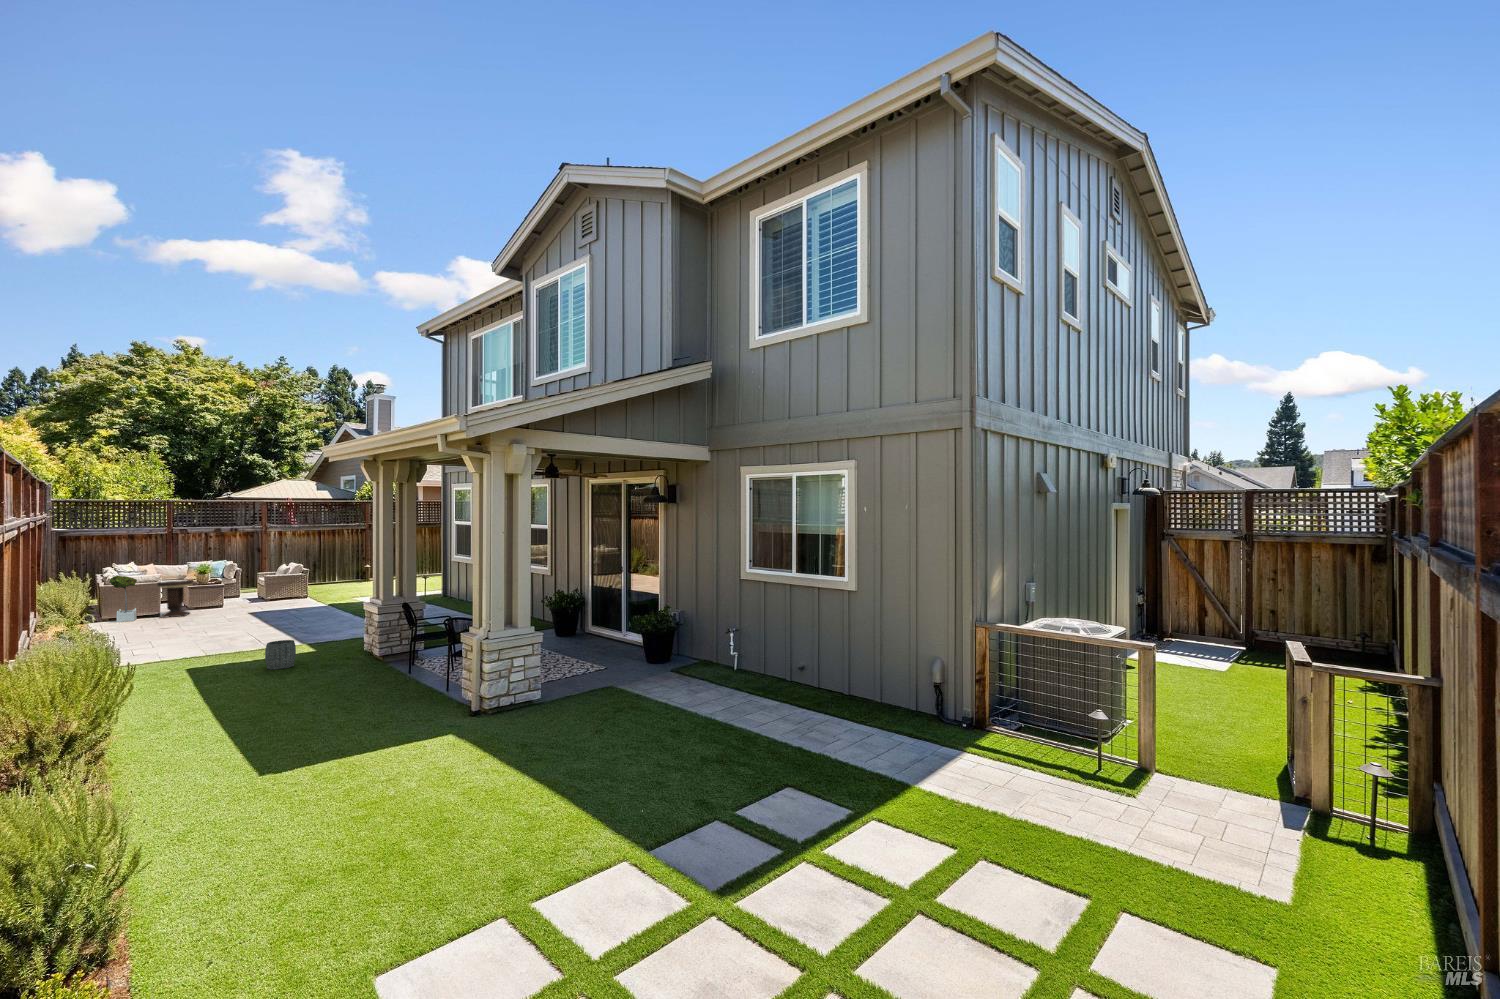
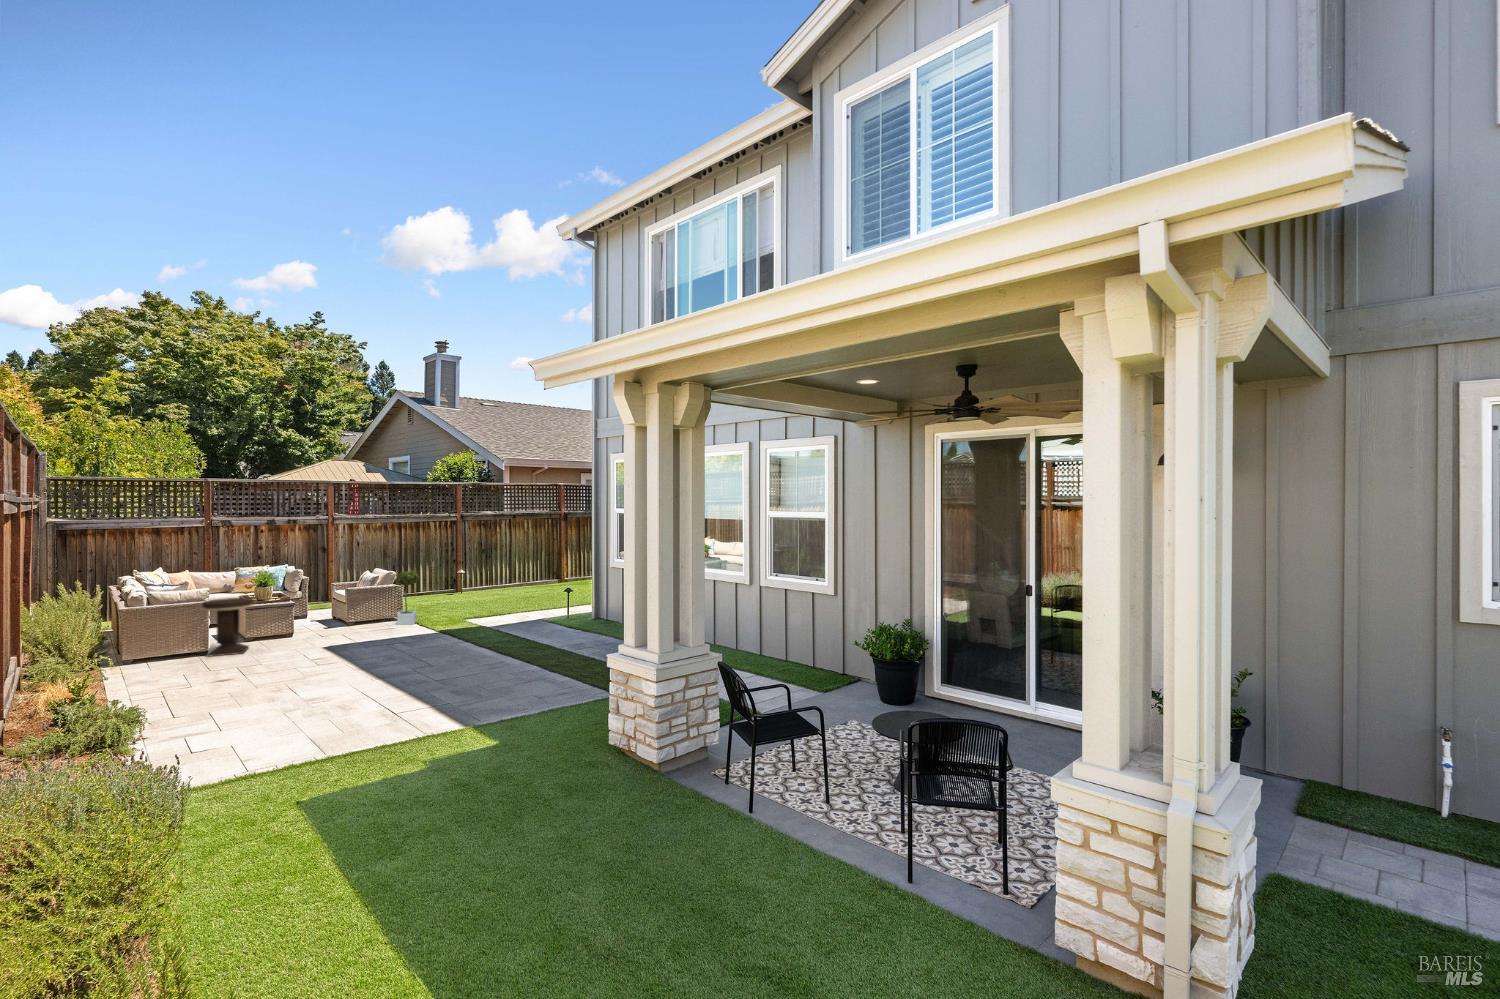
potted tree: present [110,575,137,622] -> present [395,570,420,625]
woven basket: present [265,640,296,670] -> none [454,744,508,812]

